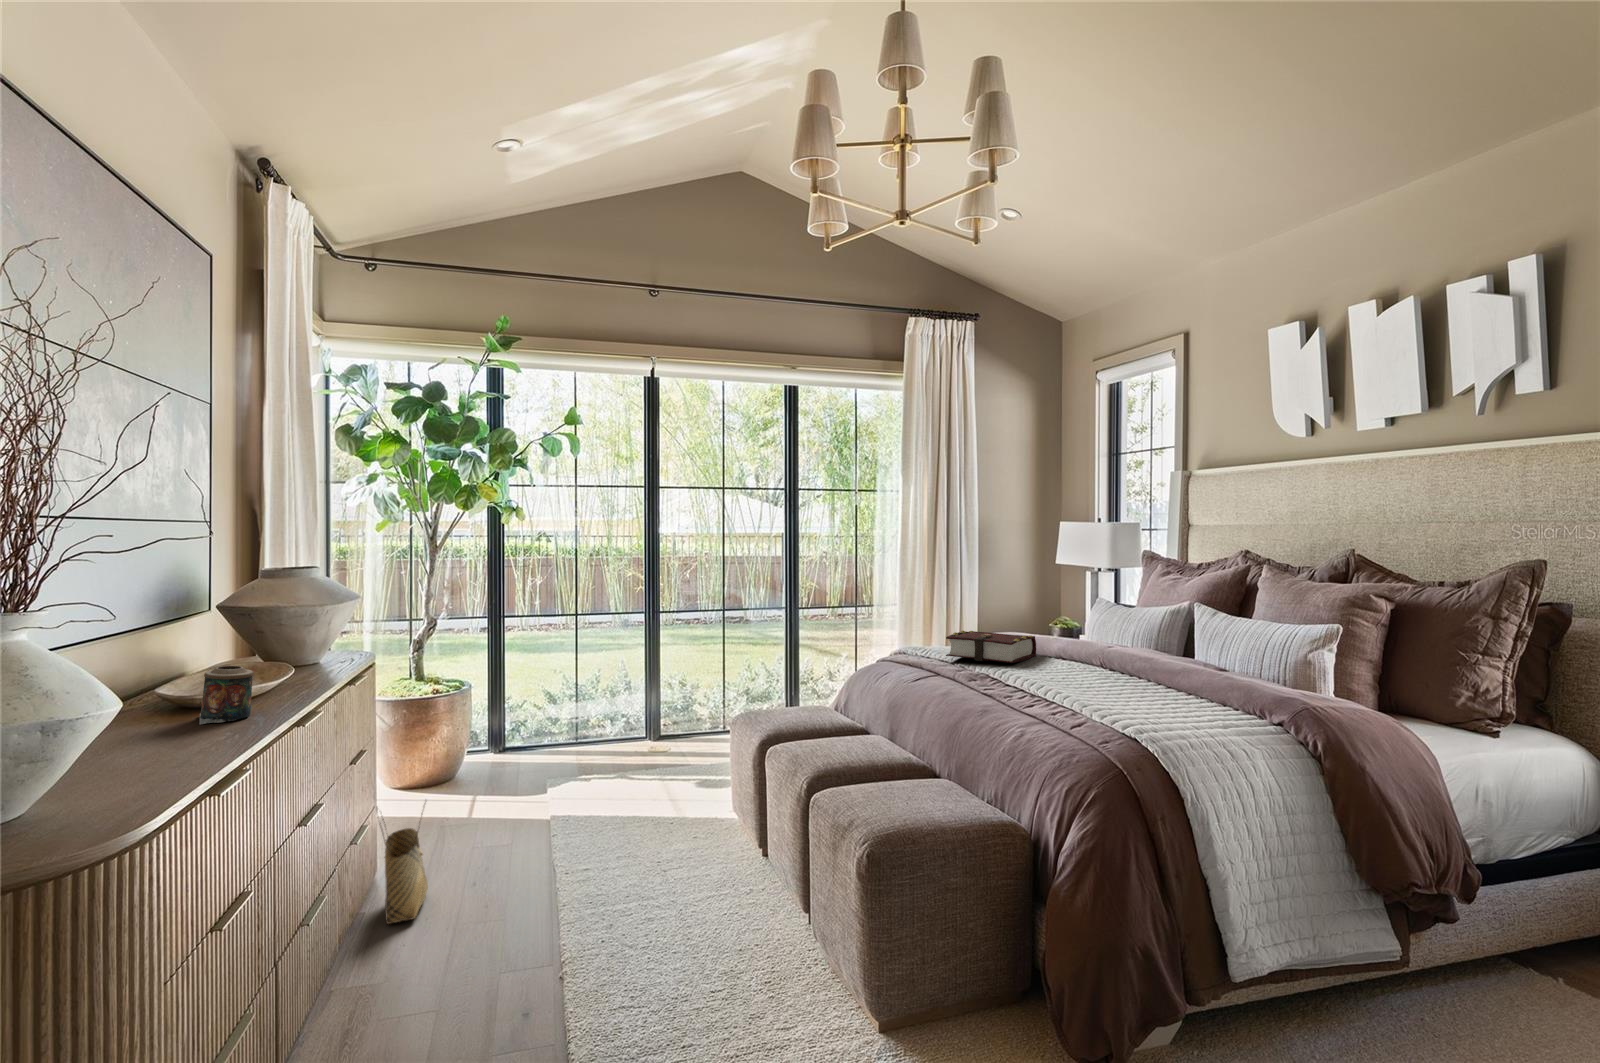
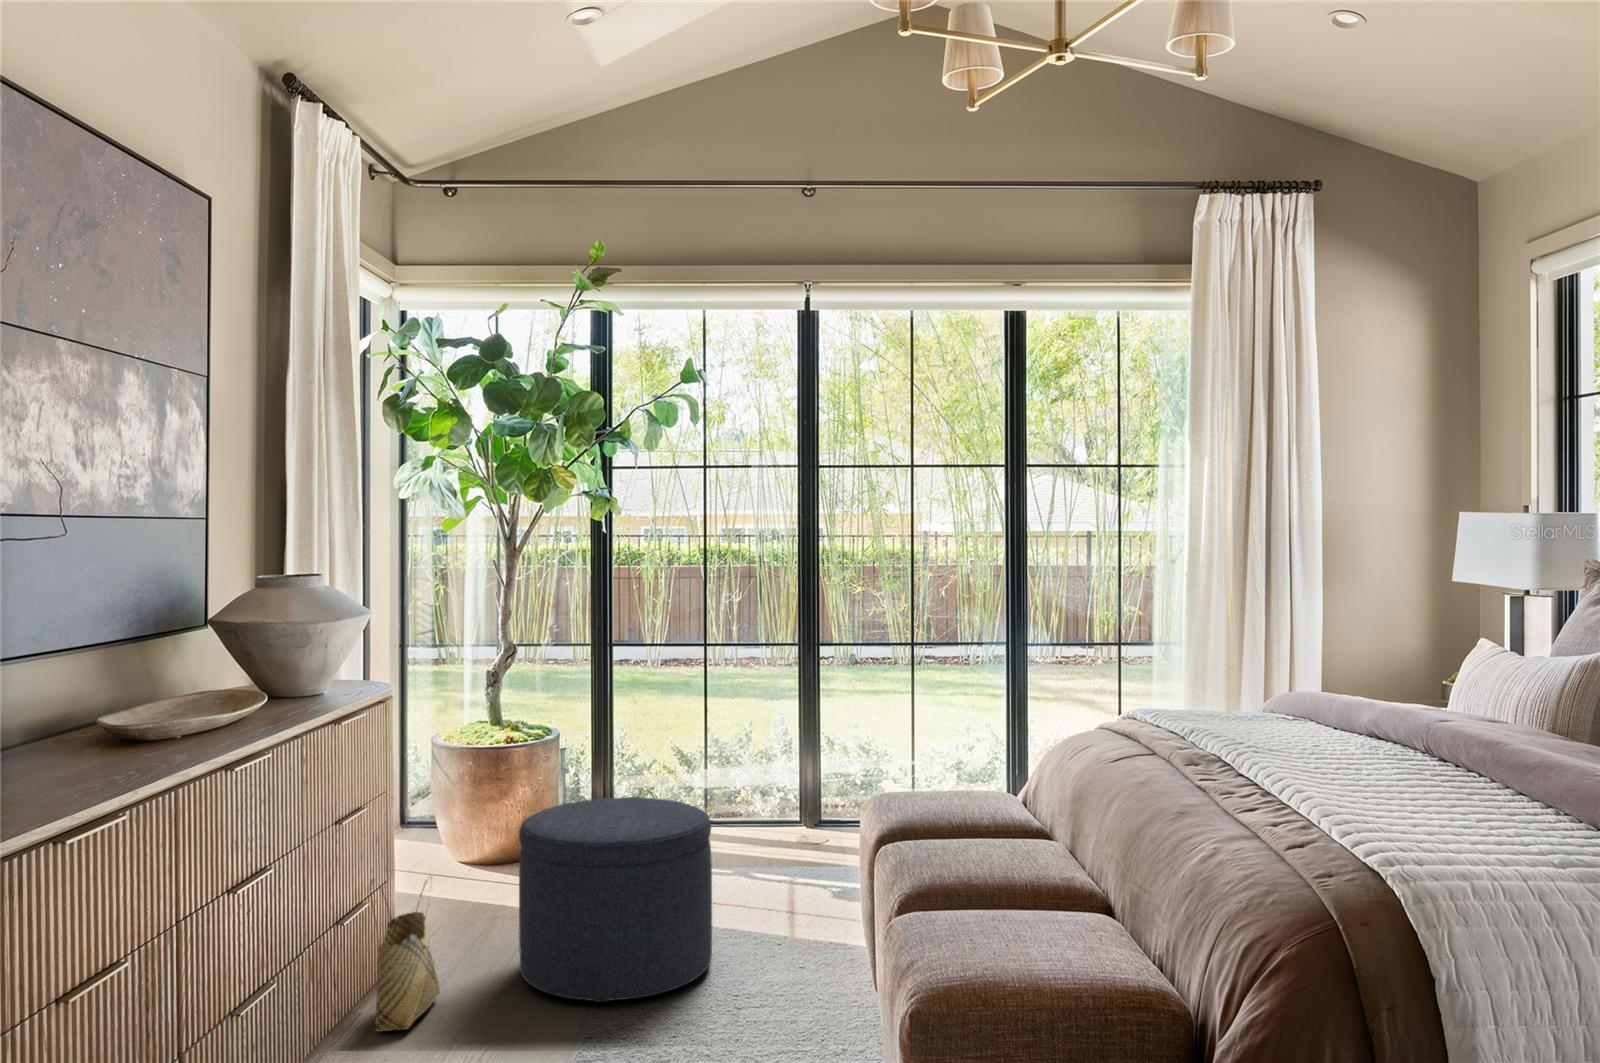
book: present [946,631,1036,663] -> none [1182,684,1339,738]
candle: present [199,666,253,724] -> none [87,689,155,758]
ottoman: none [484,729,629,881] -> present [519,797,712,1002]

